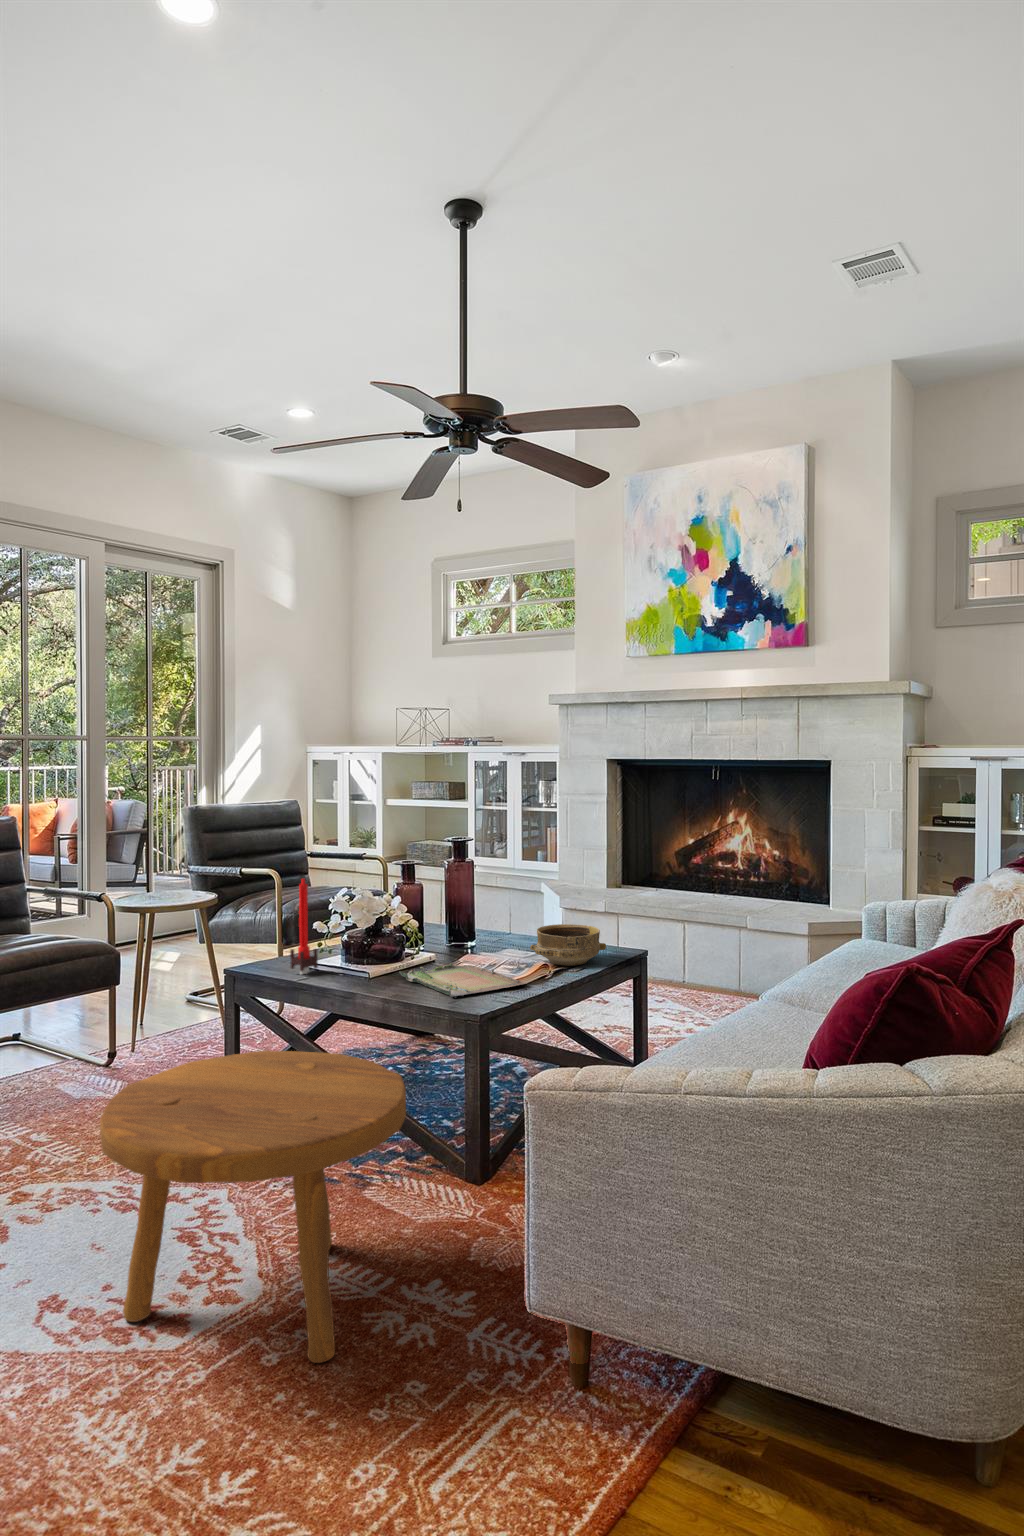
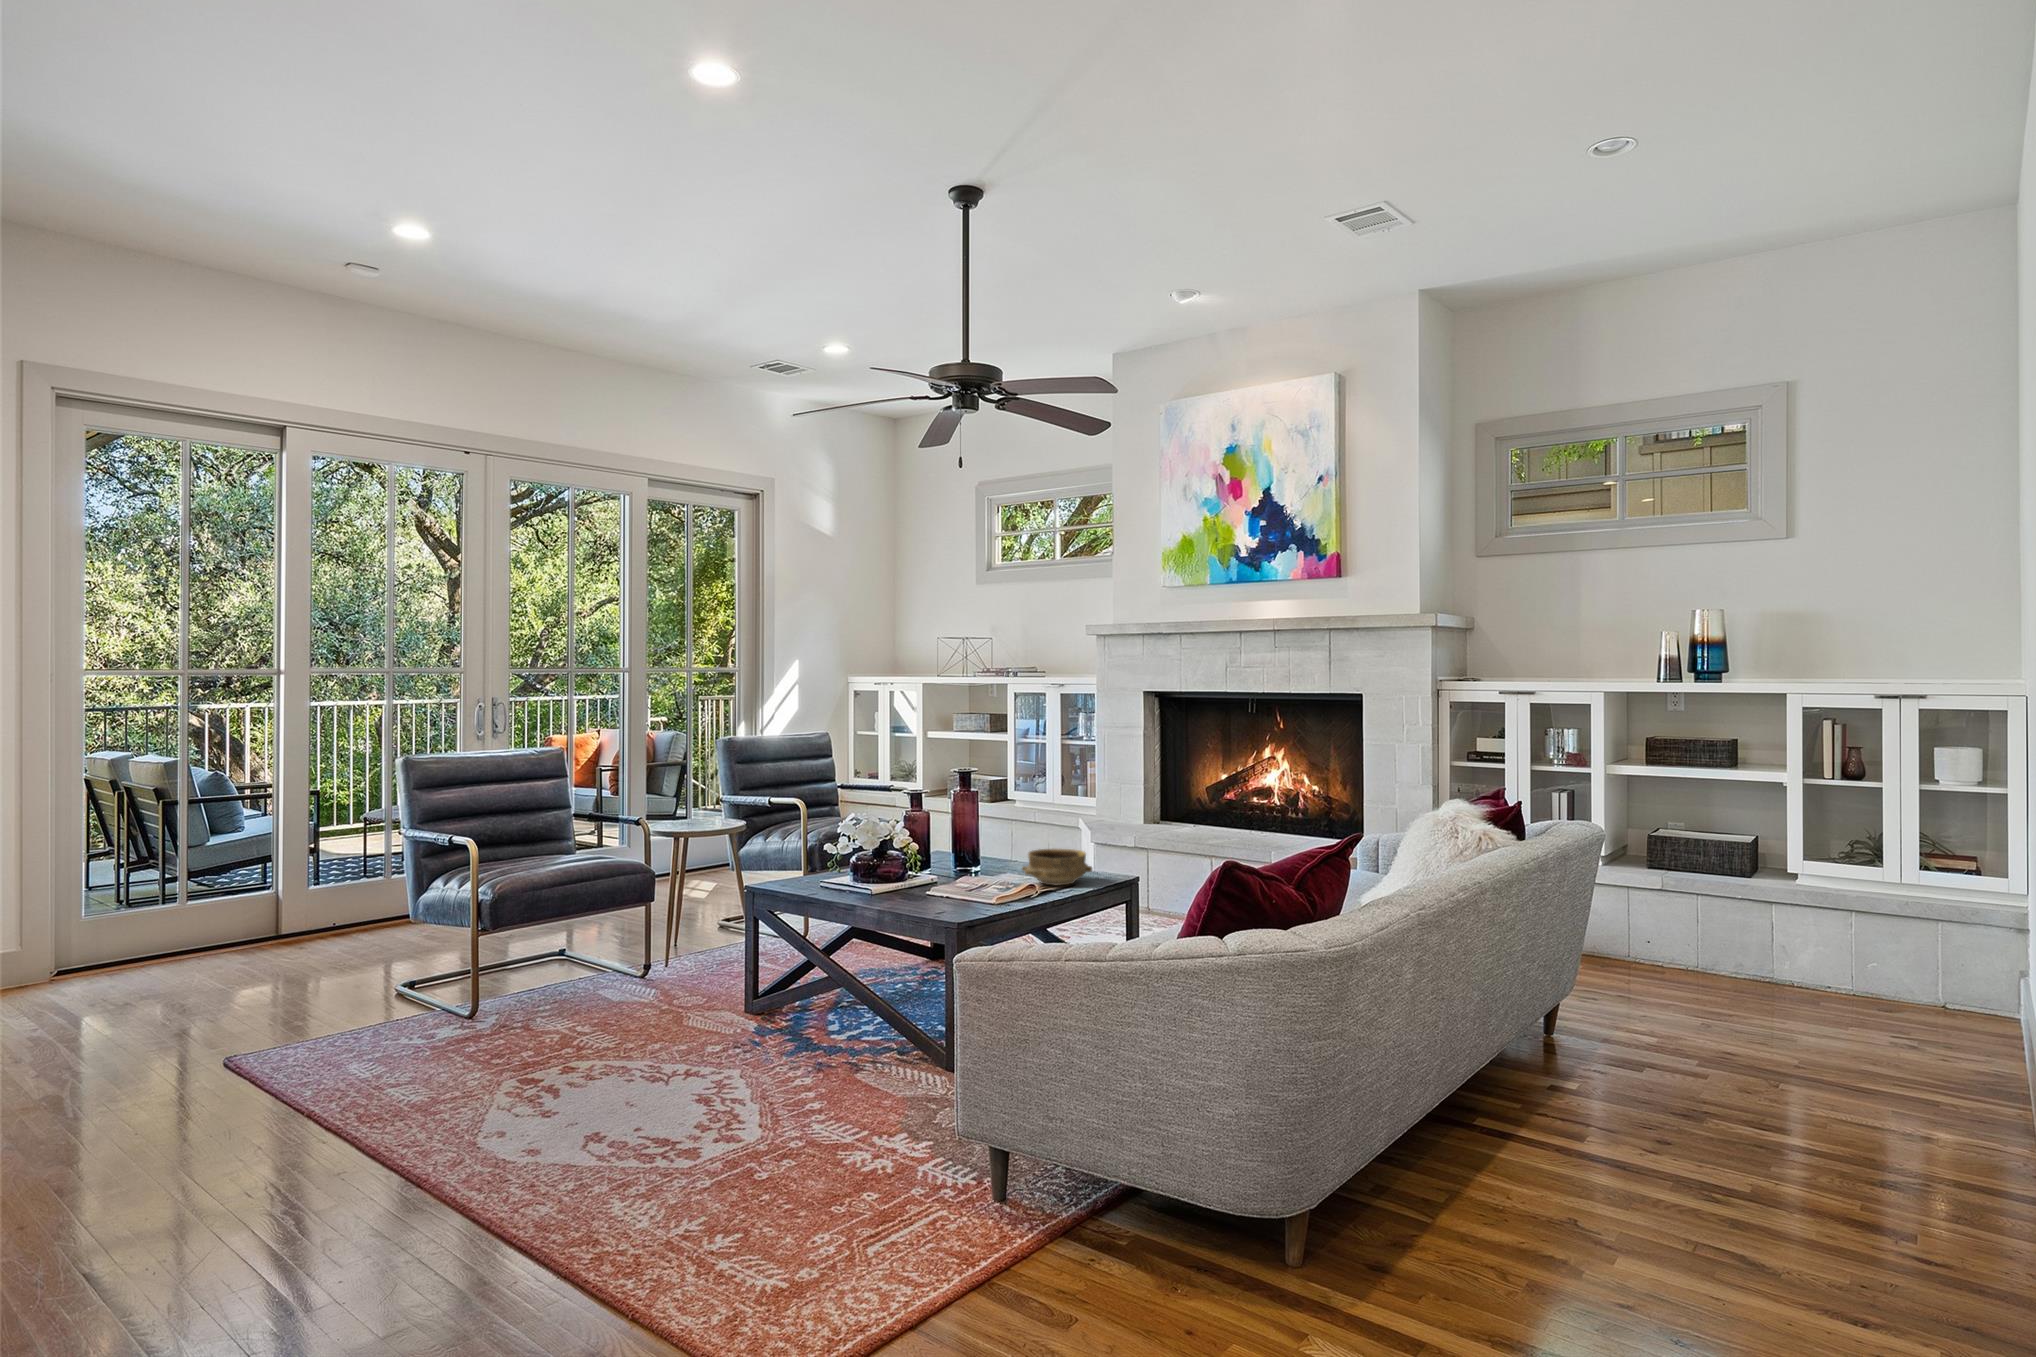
candle: present [290,879,318,974] -> none [803,802,827,889]
tray: present [399,959,528,998] -> none [898,875,1010,908]
footstool: present [100,1050,406,1363] -> none [632,943,879,1180]

